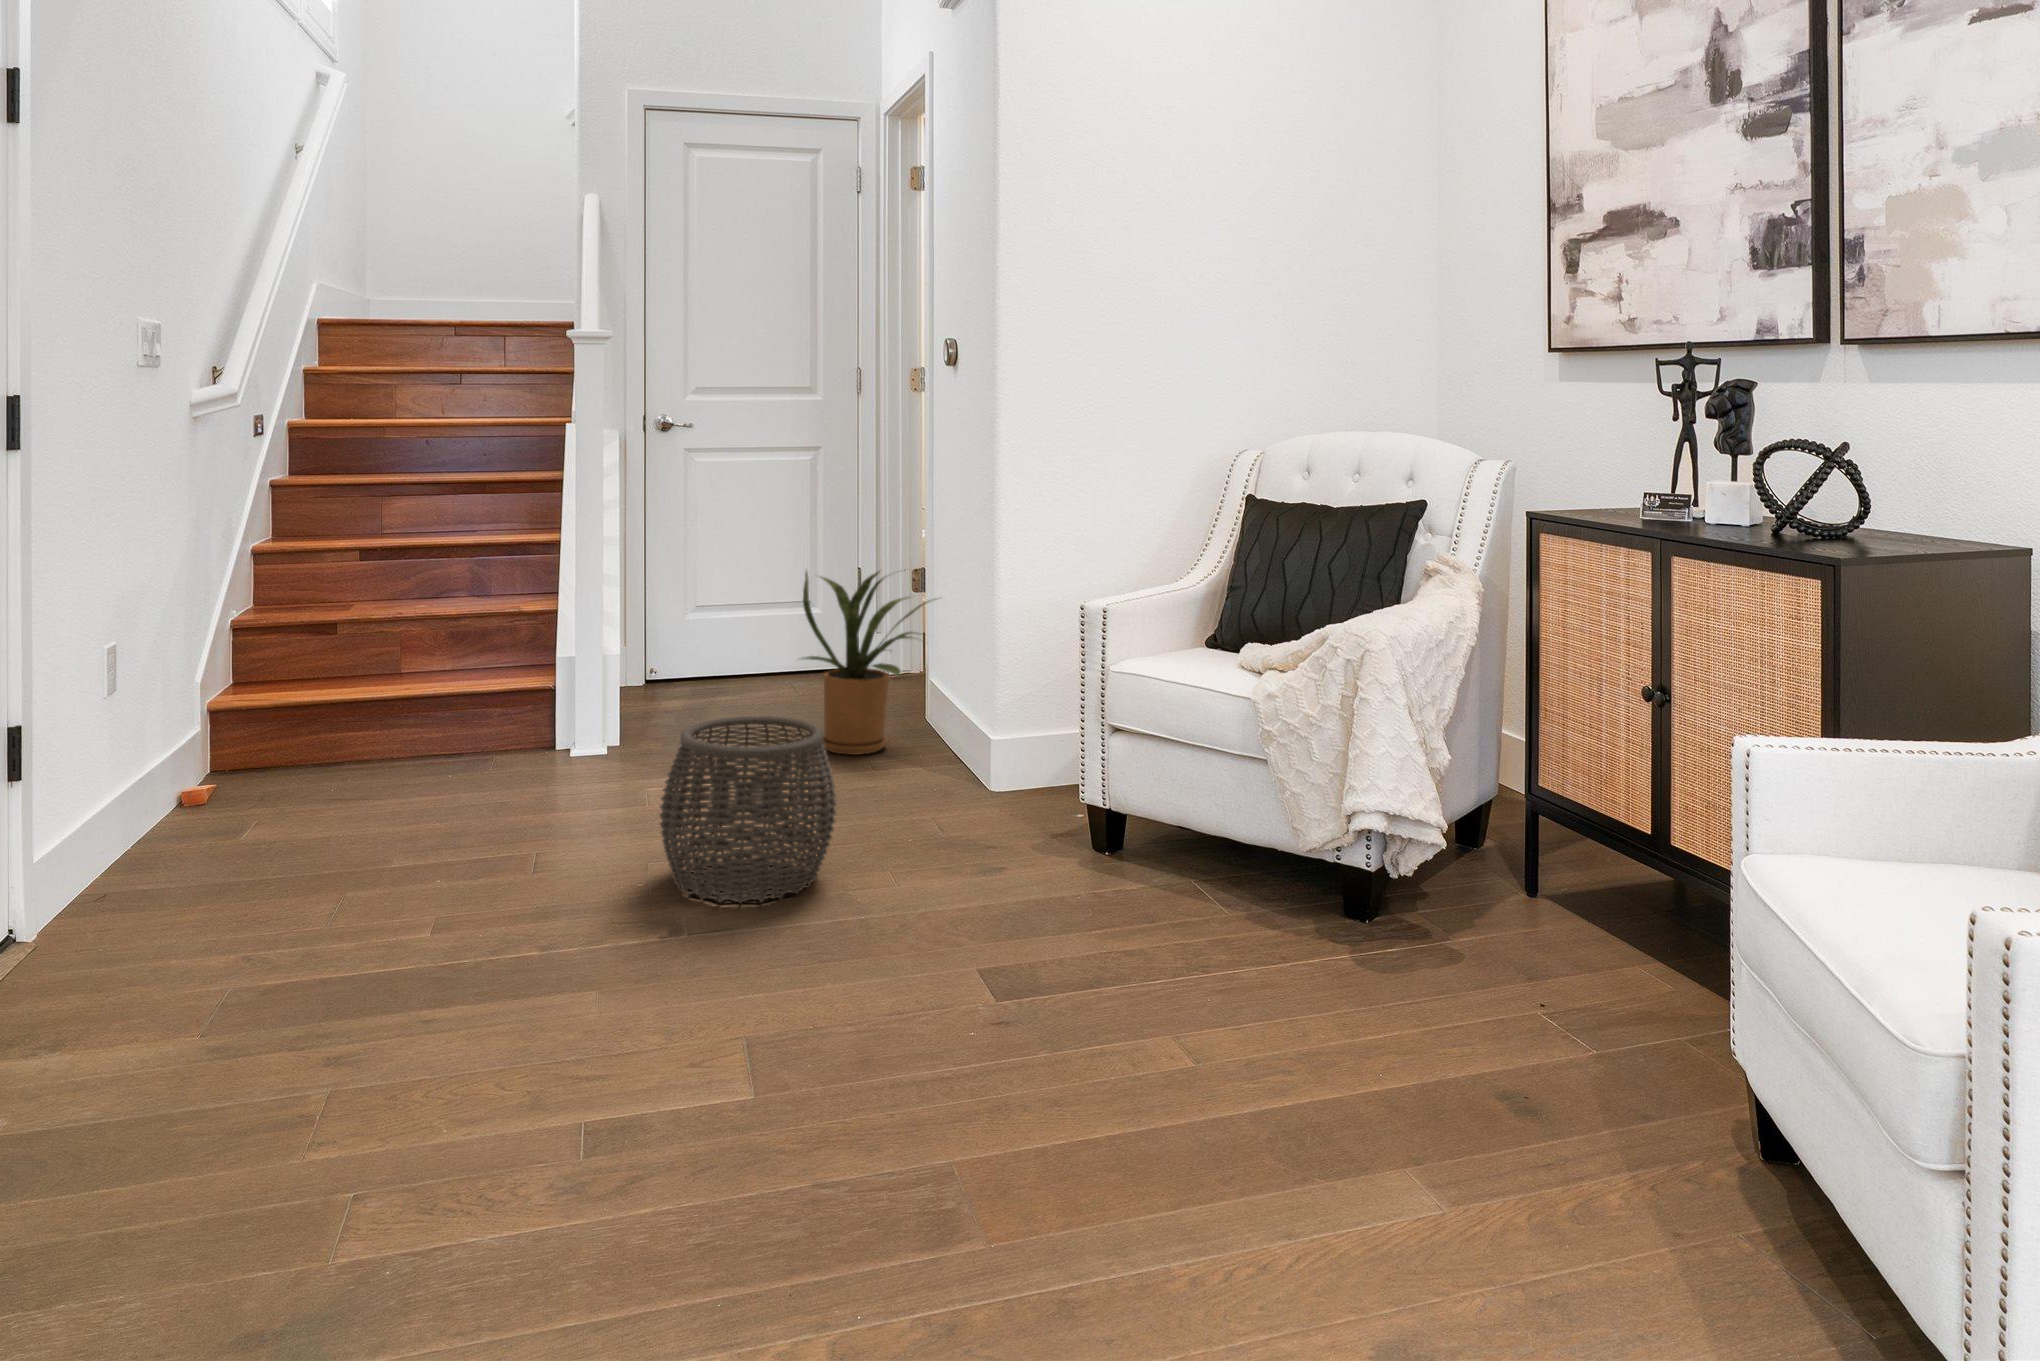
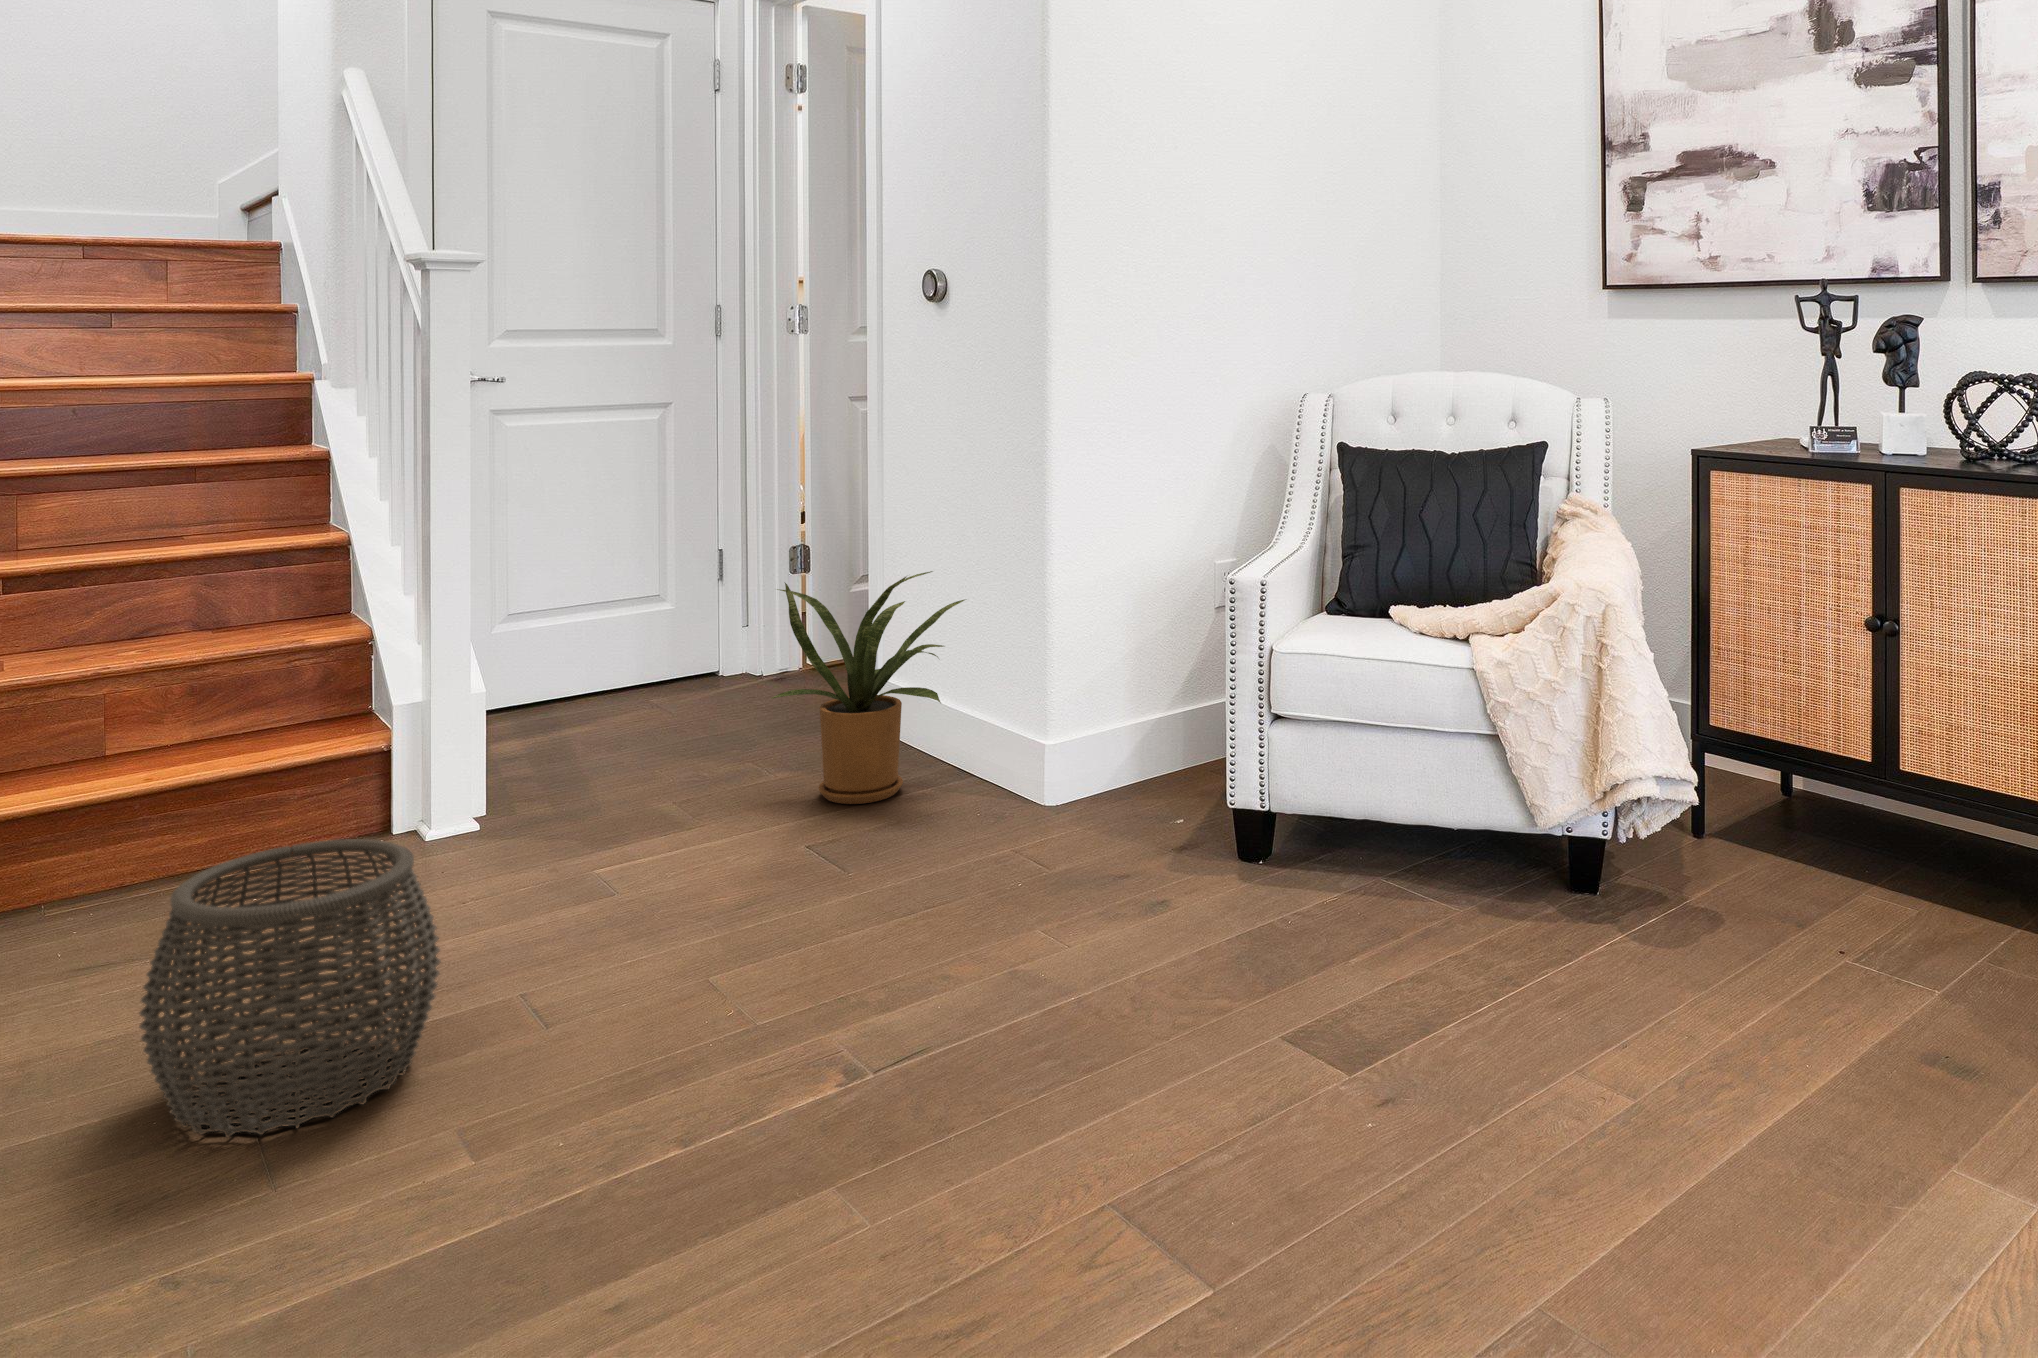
woven basket: present [660,716,837,903] -> present [139,839,440,1137]

